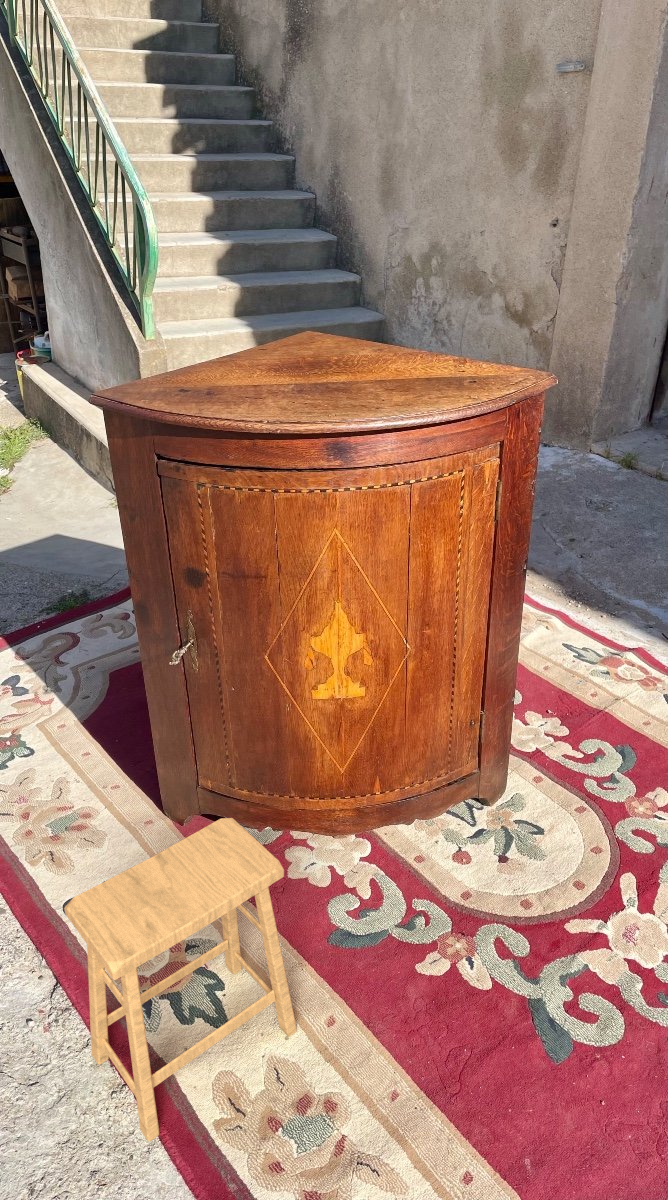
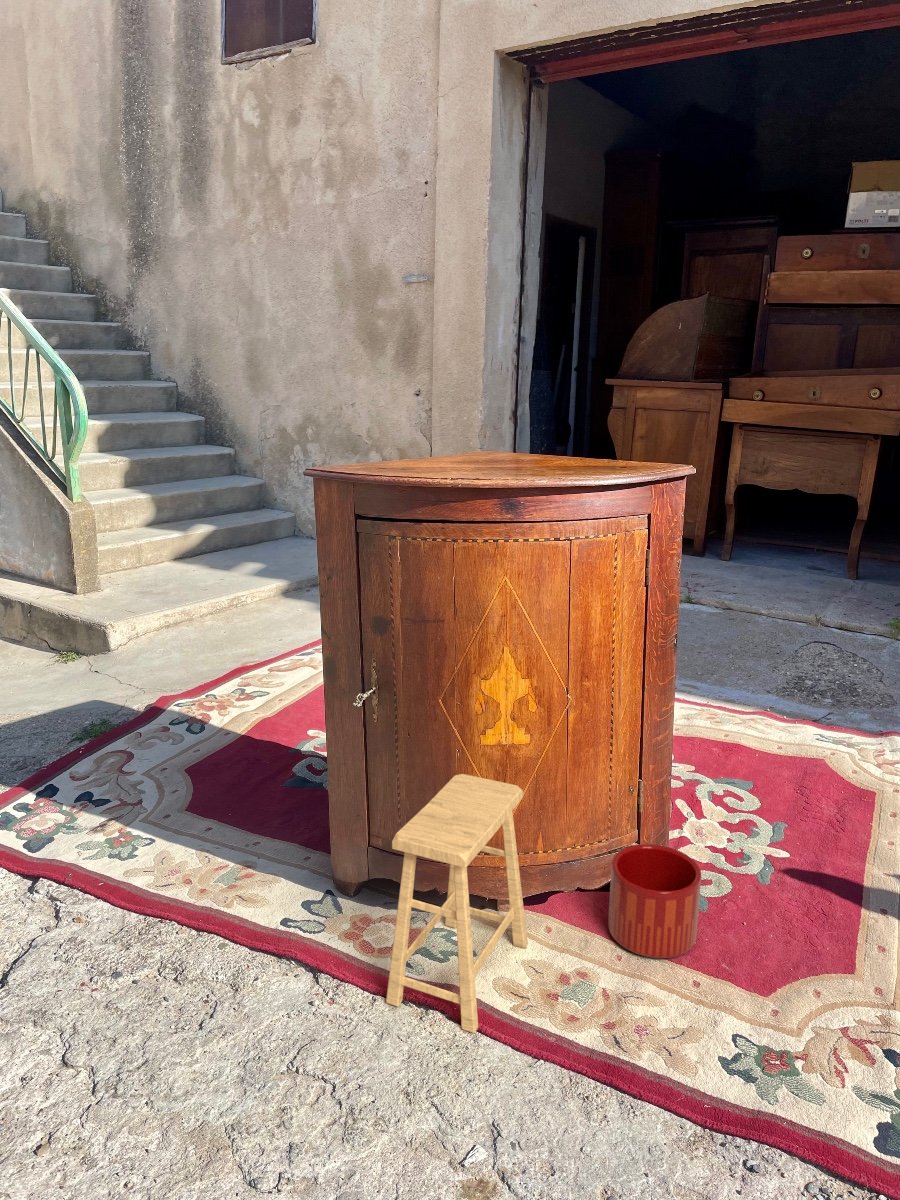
planter: none [399,960,526,1132] -> present [608,844,701,958]

